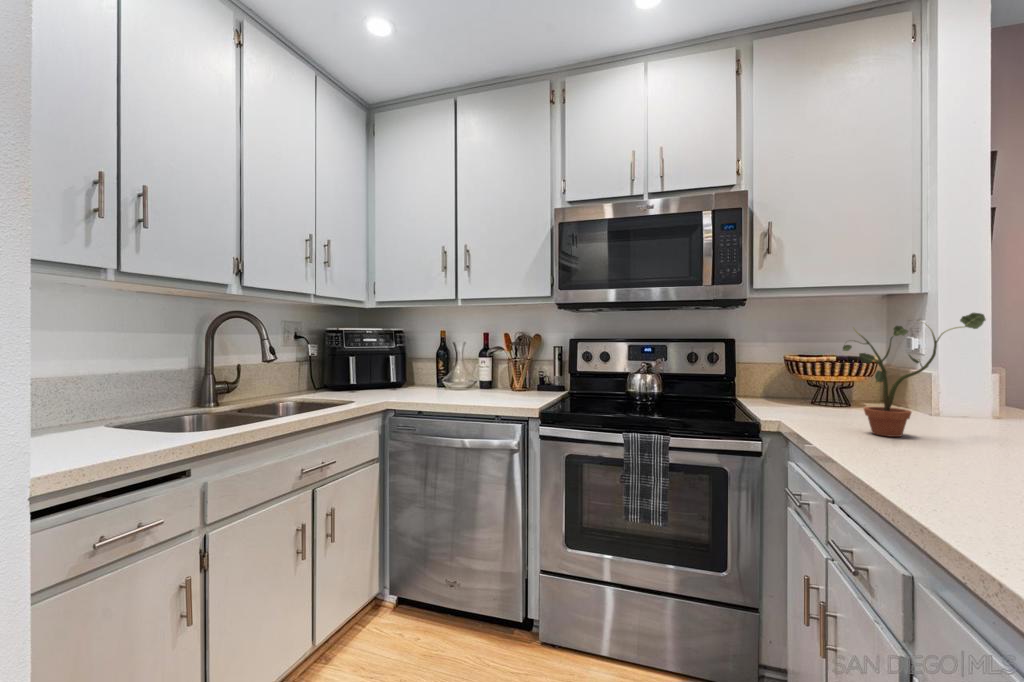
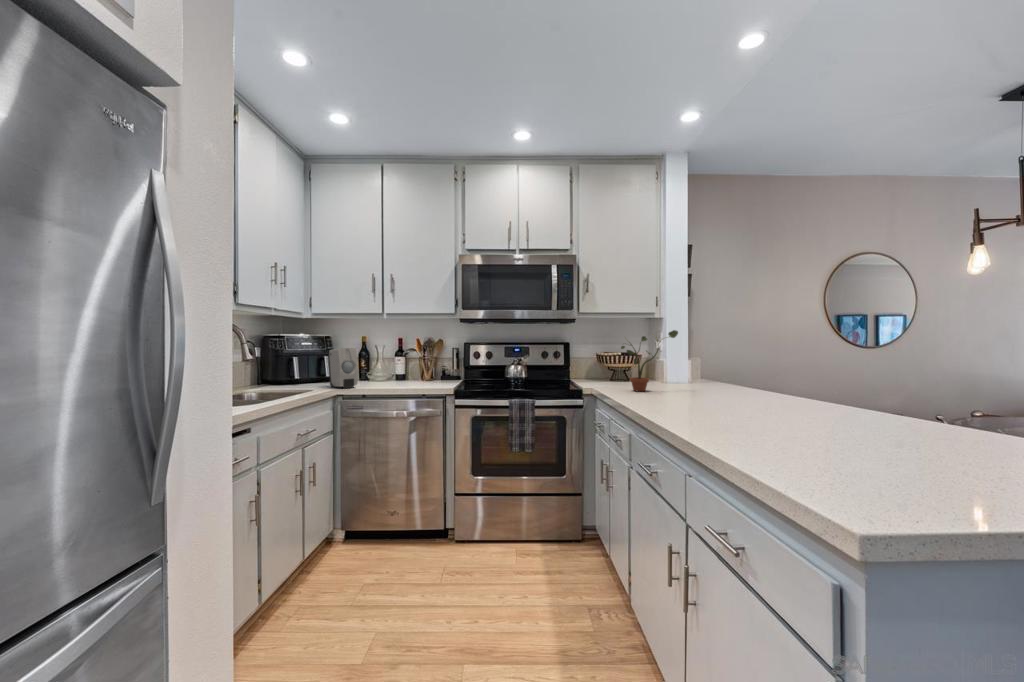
soap dispenser: none [384,346,415,401] -> present [329,348,358,388]

